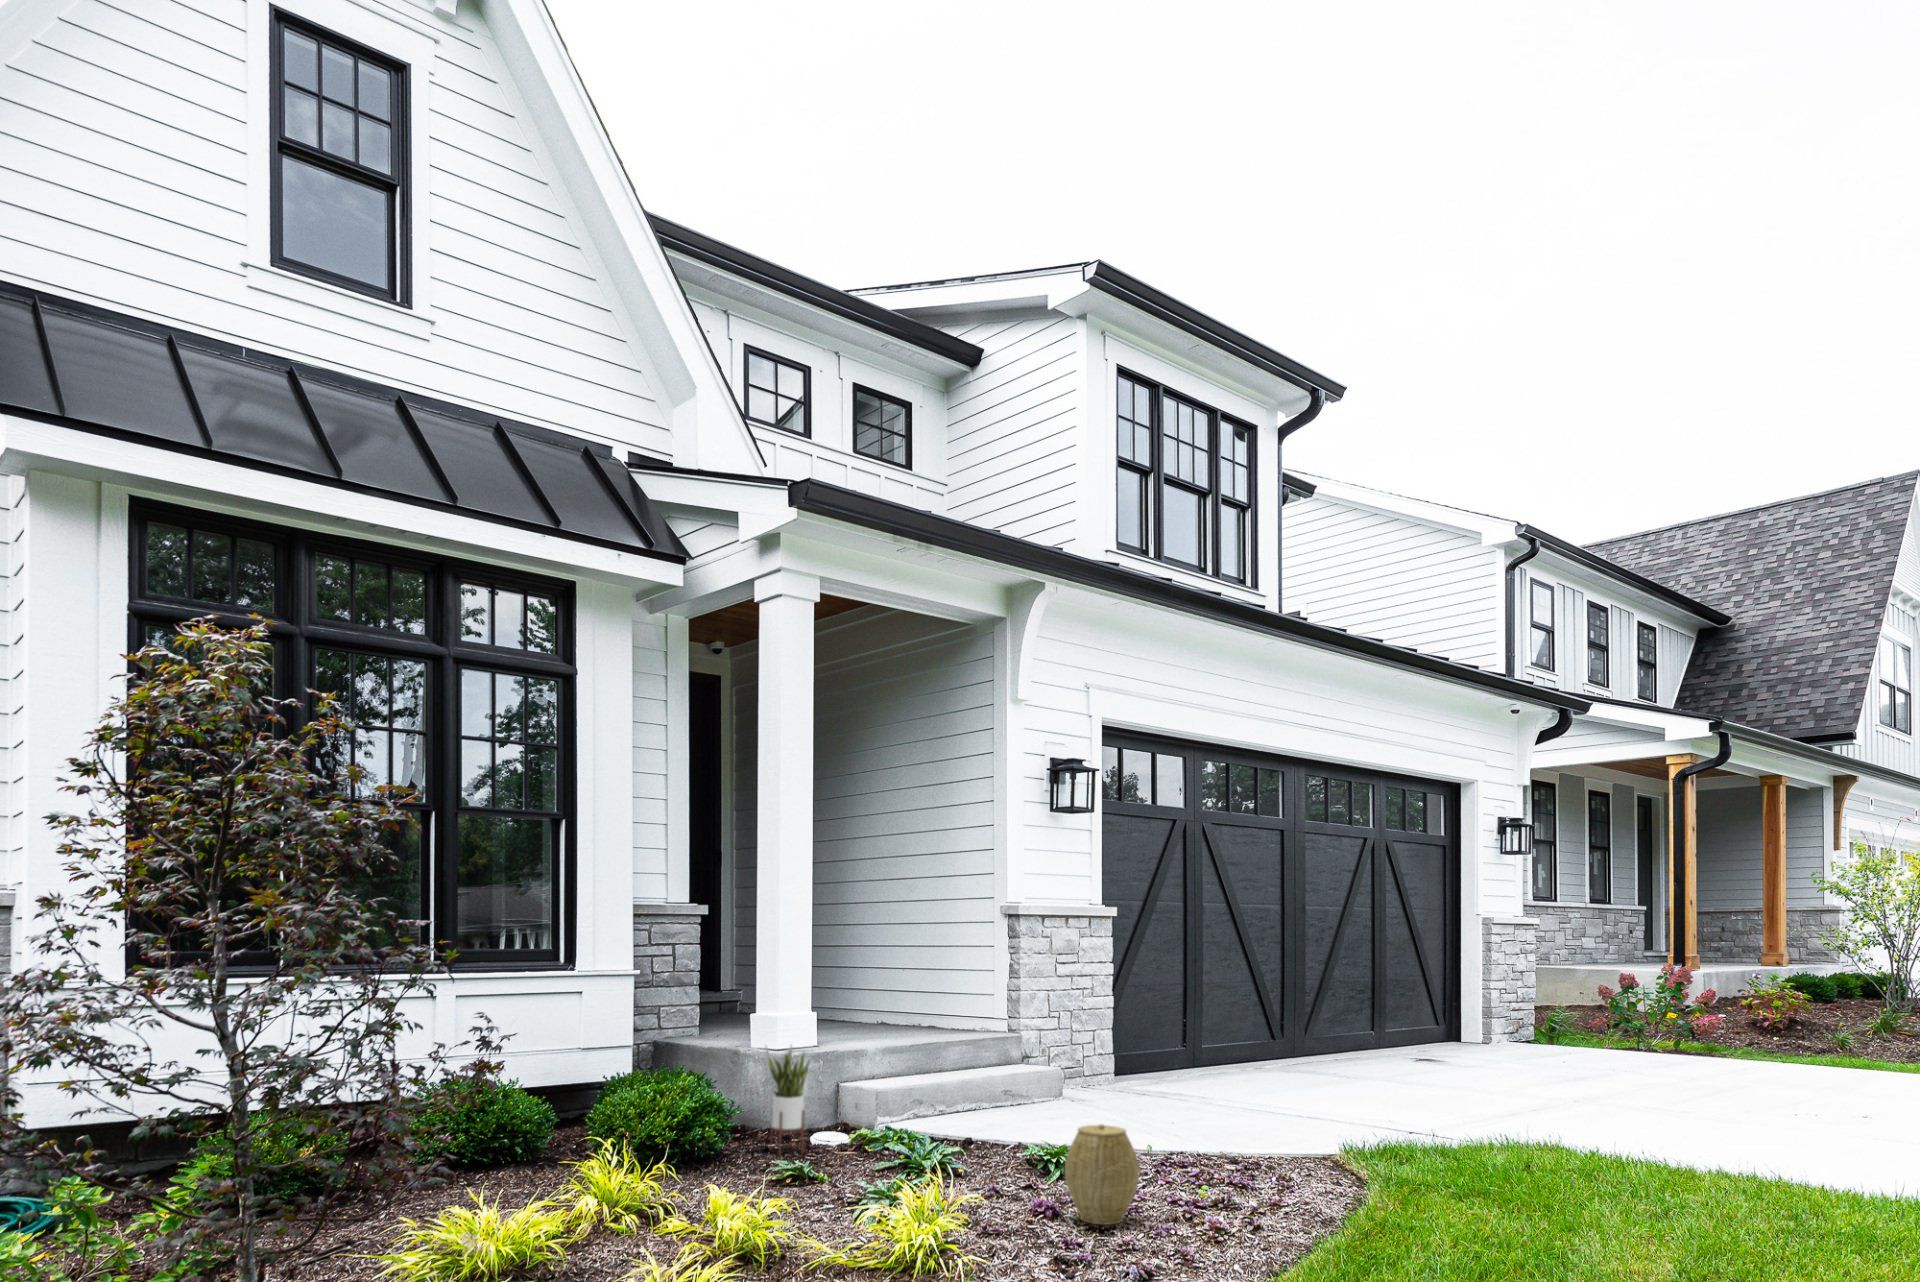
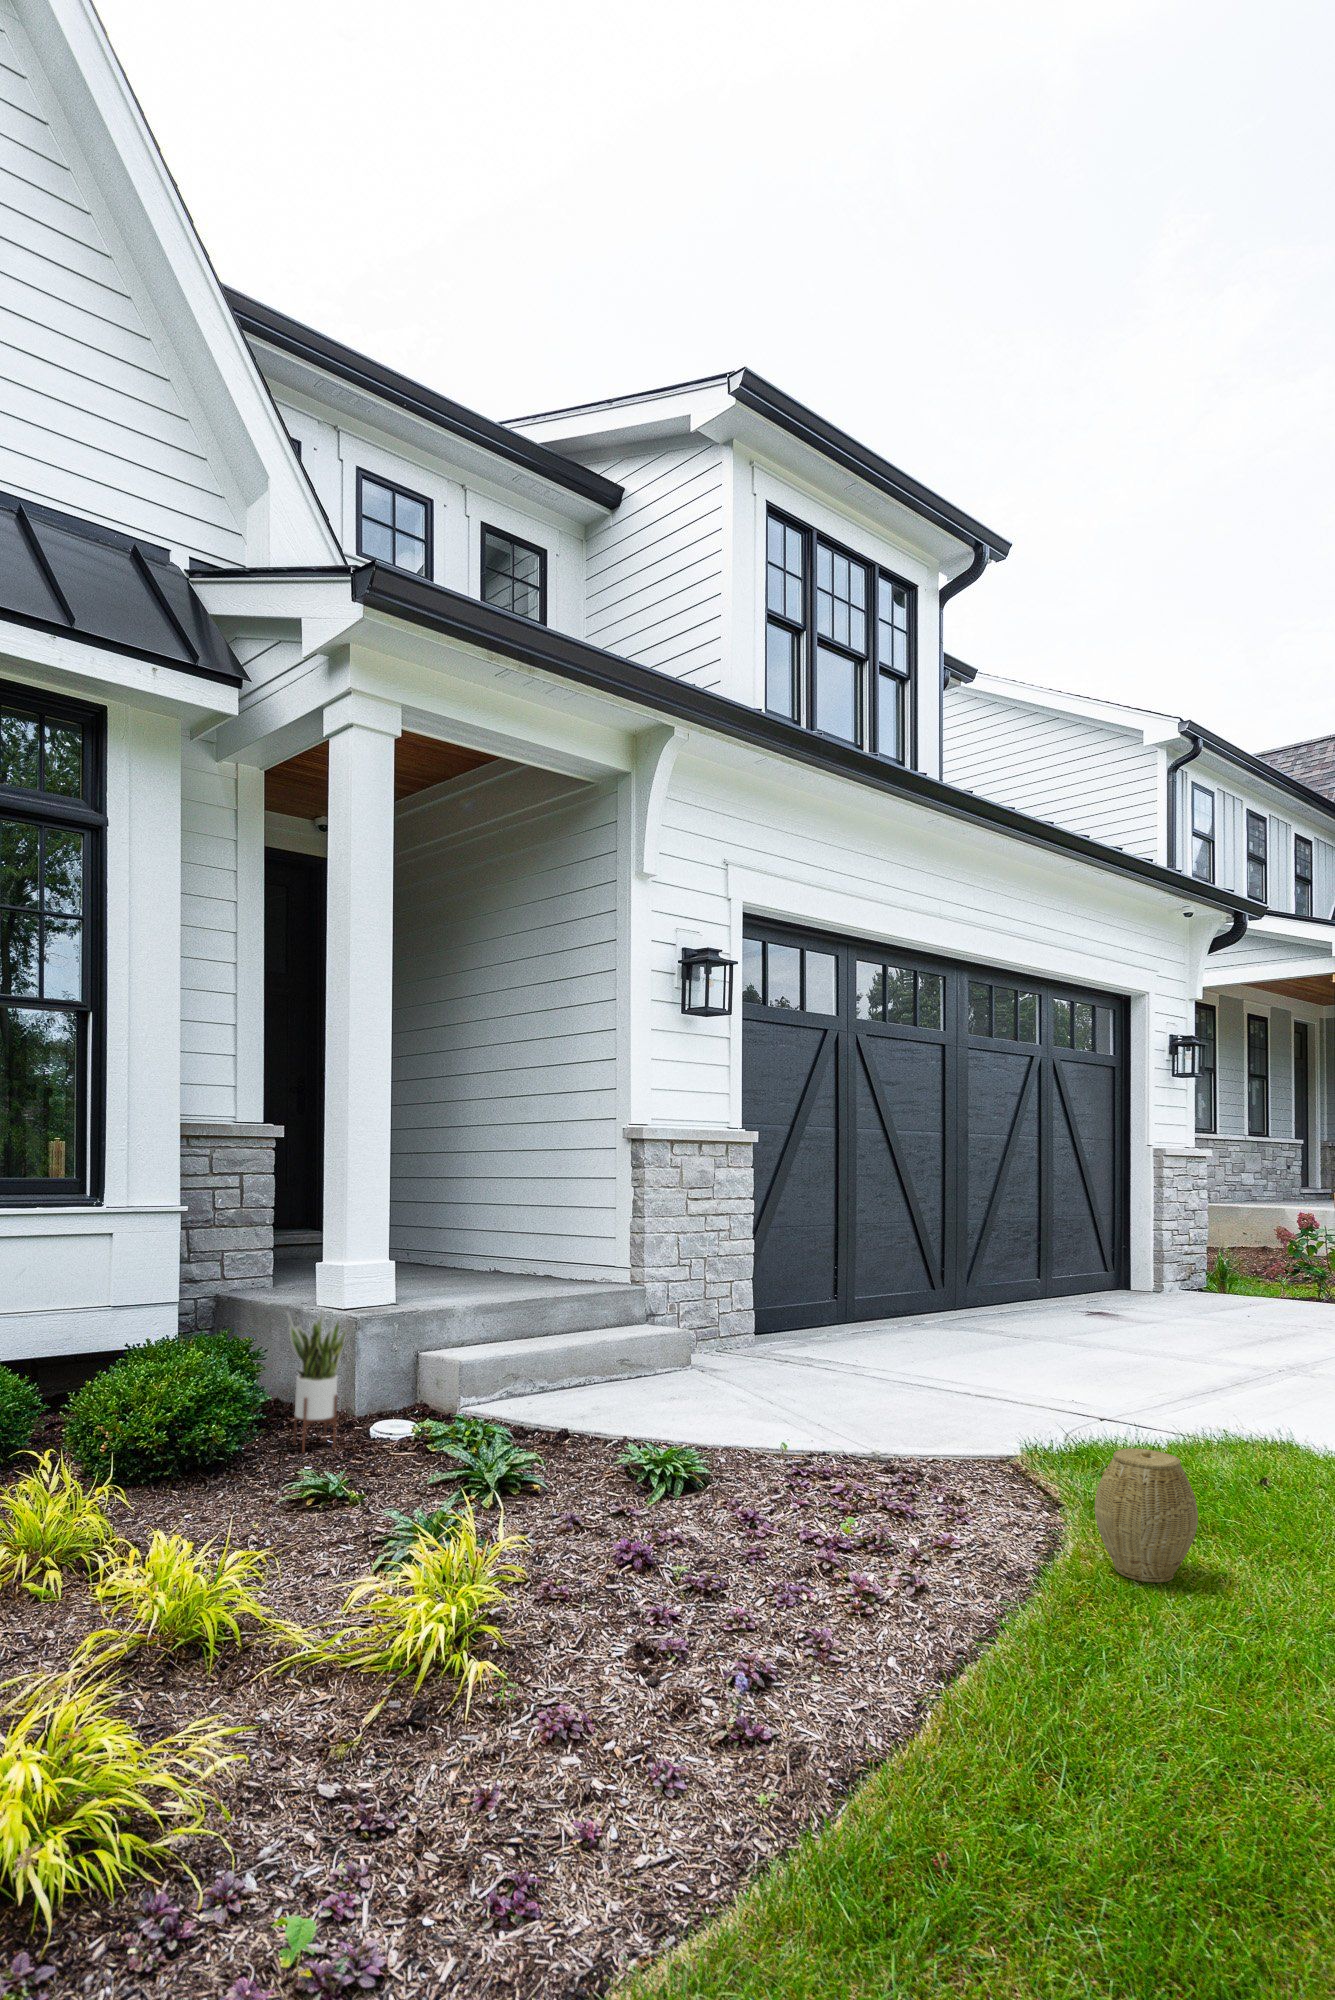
woven basket: present [1065,1124,1139,1225] -> present [1095,1448,1198,1582]

